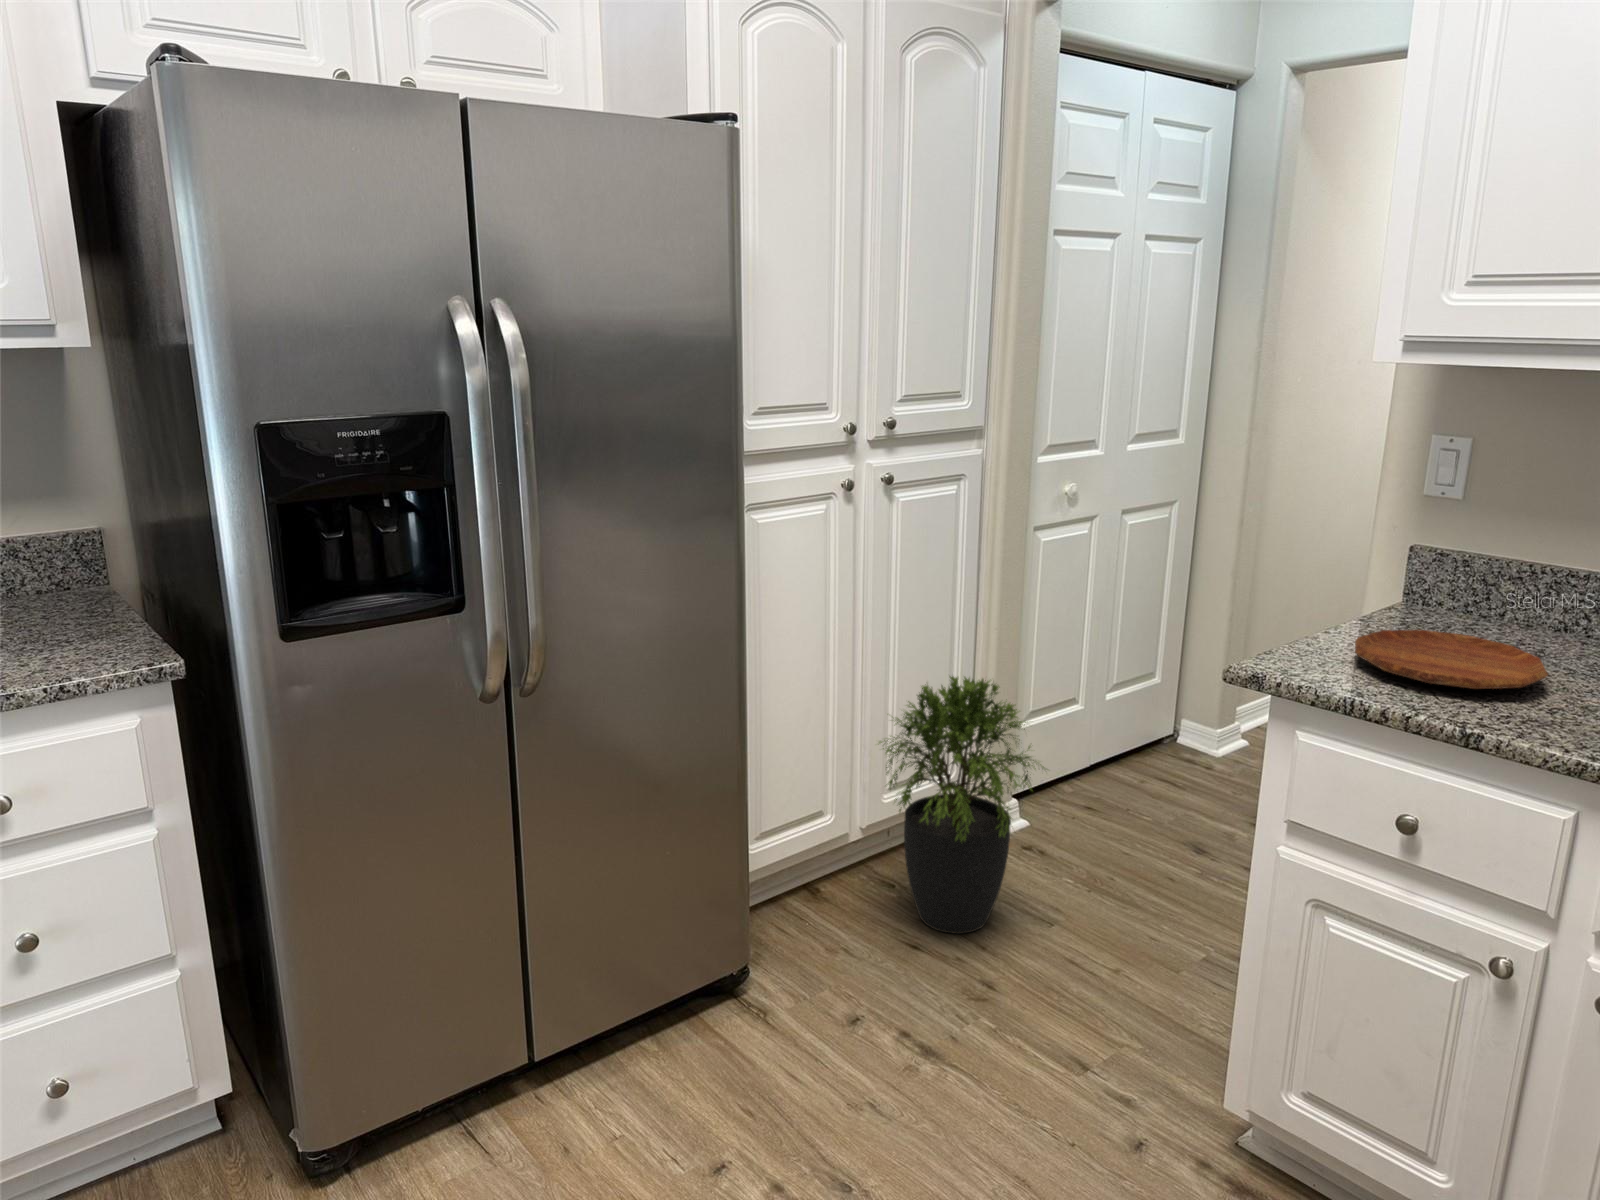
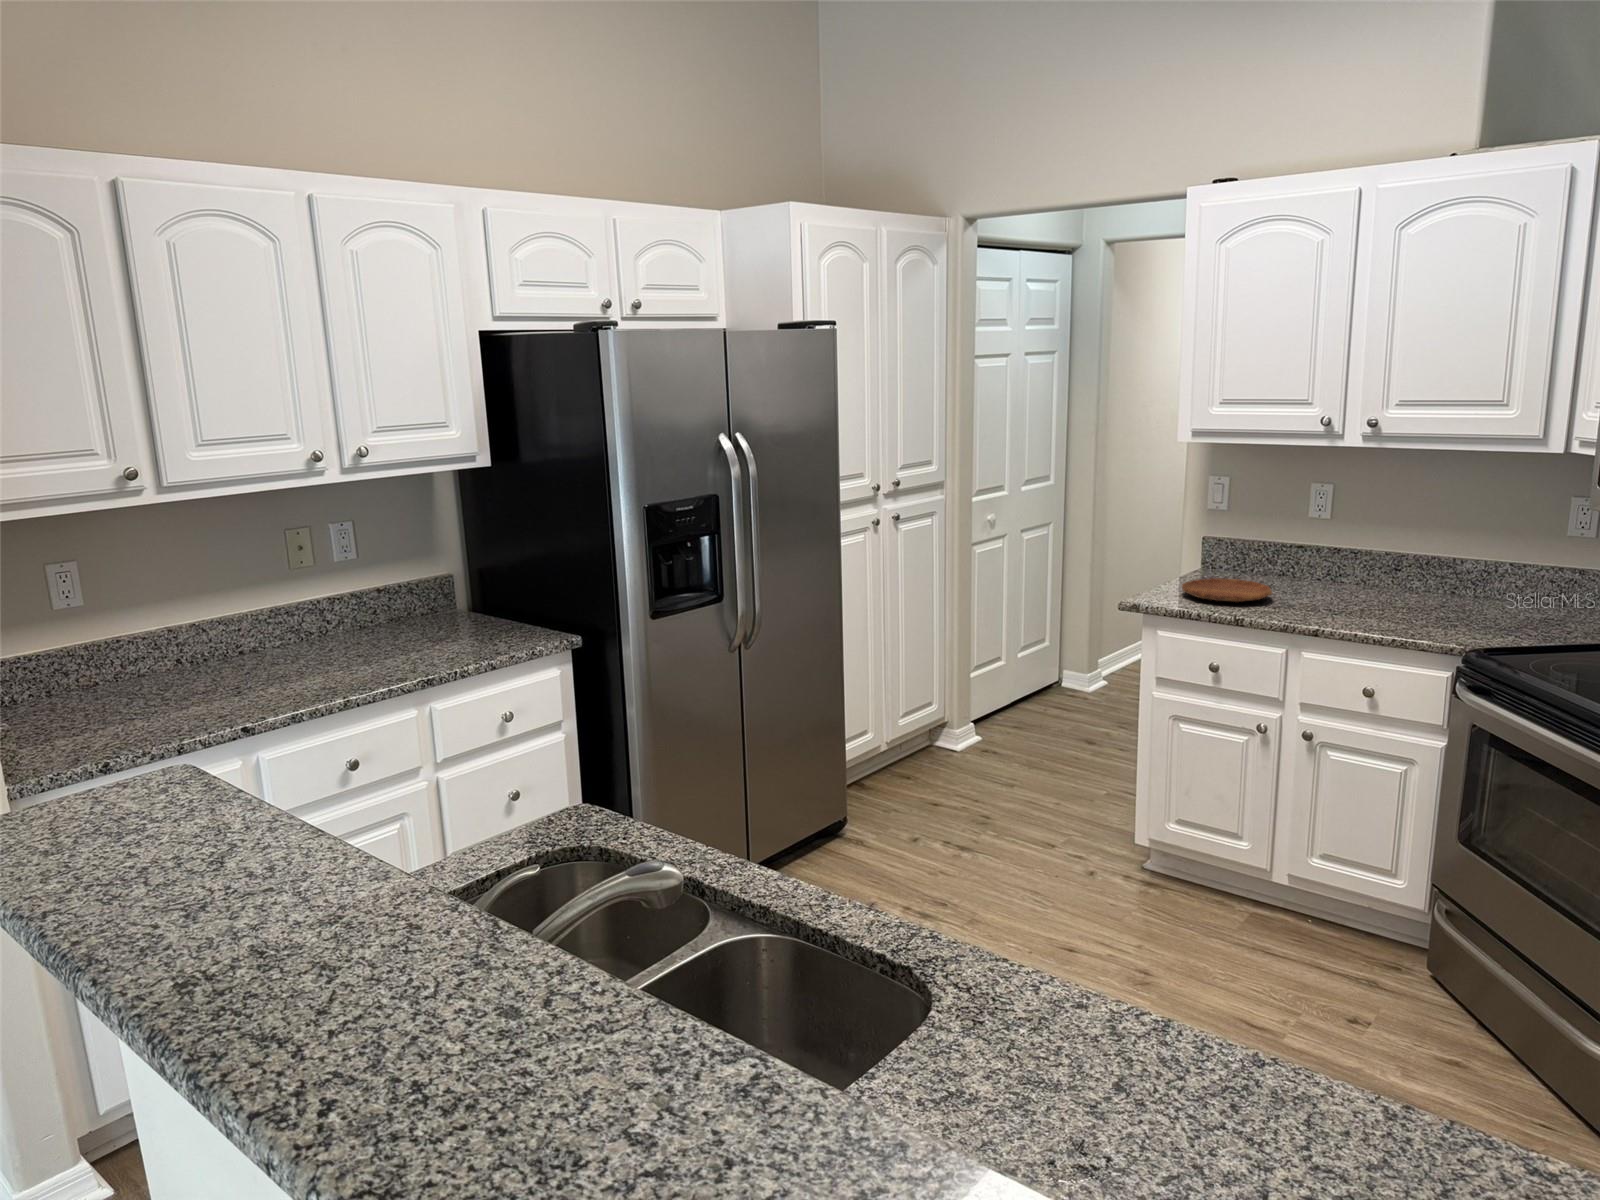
potted plant: present [879,676,1046,934] -> none [900,632,1008,796]

